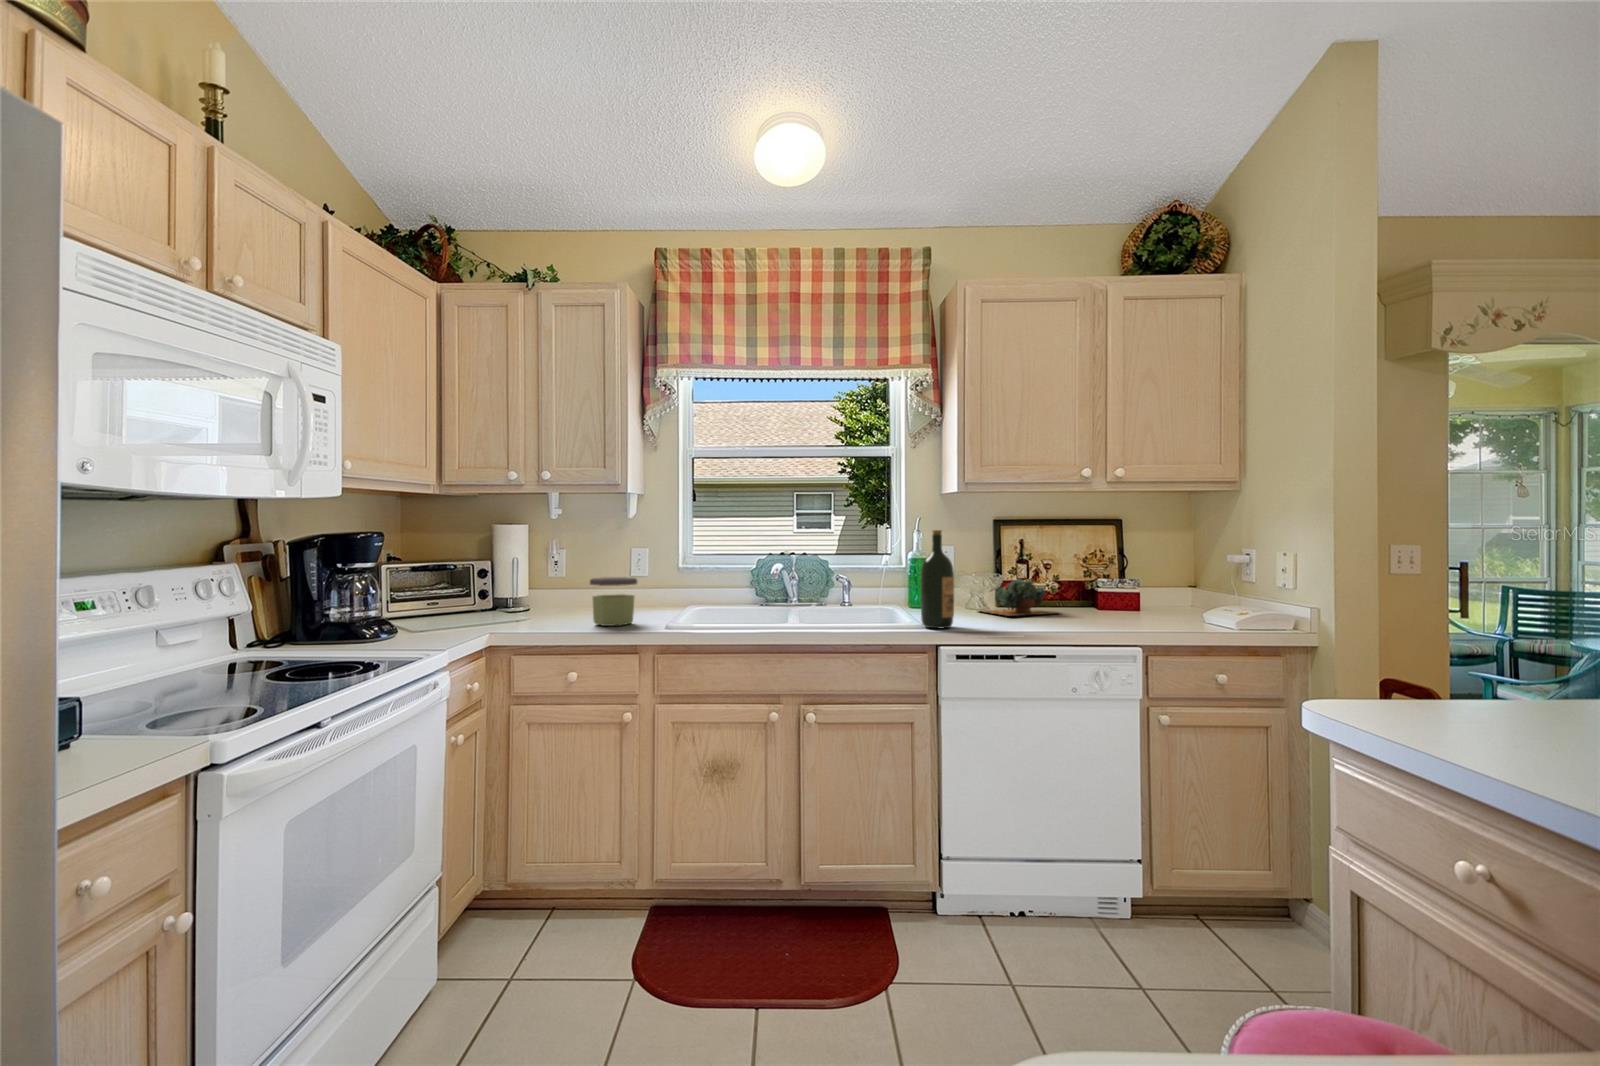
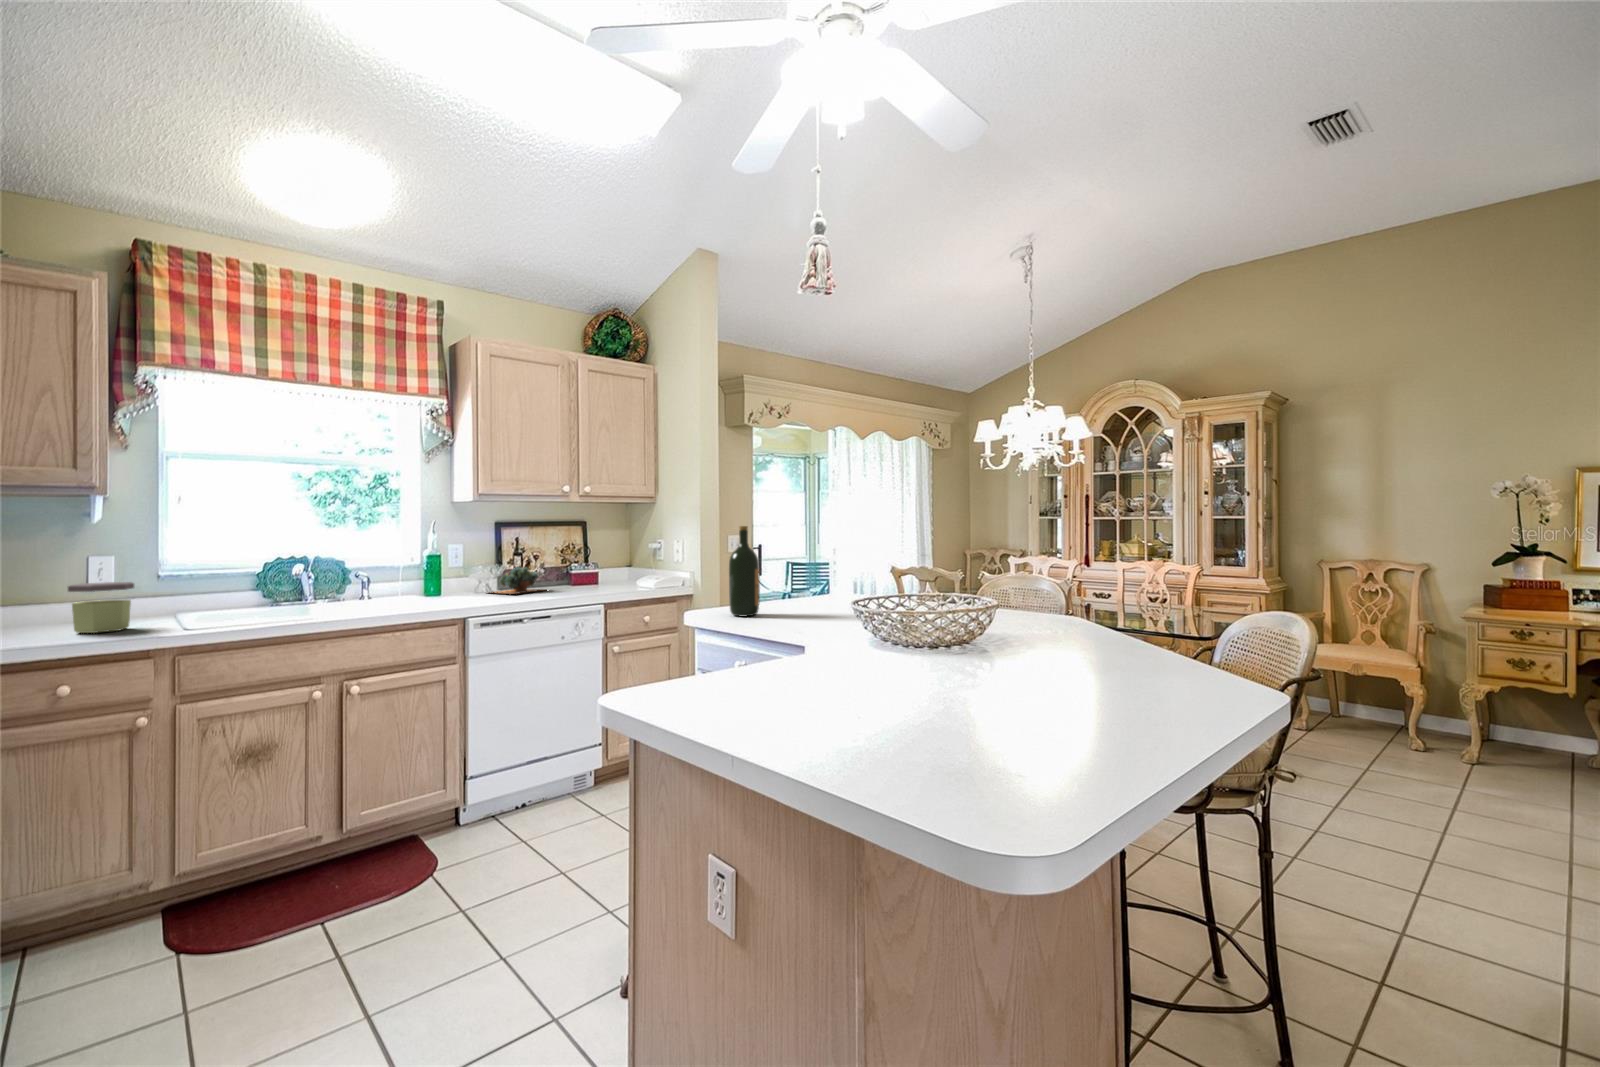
wine bottle: present [921,530,954,628] -> present [729,526,760,616]

